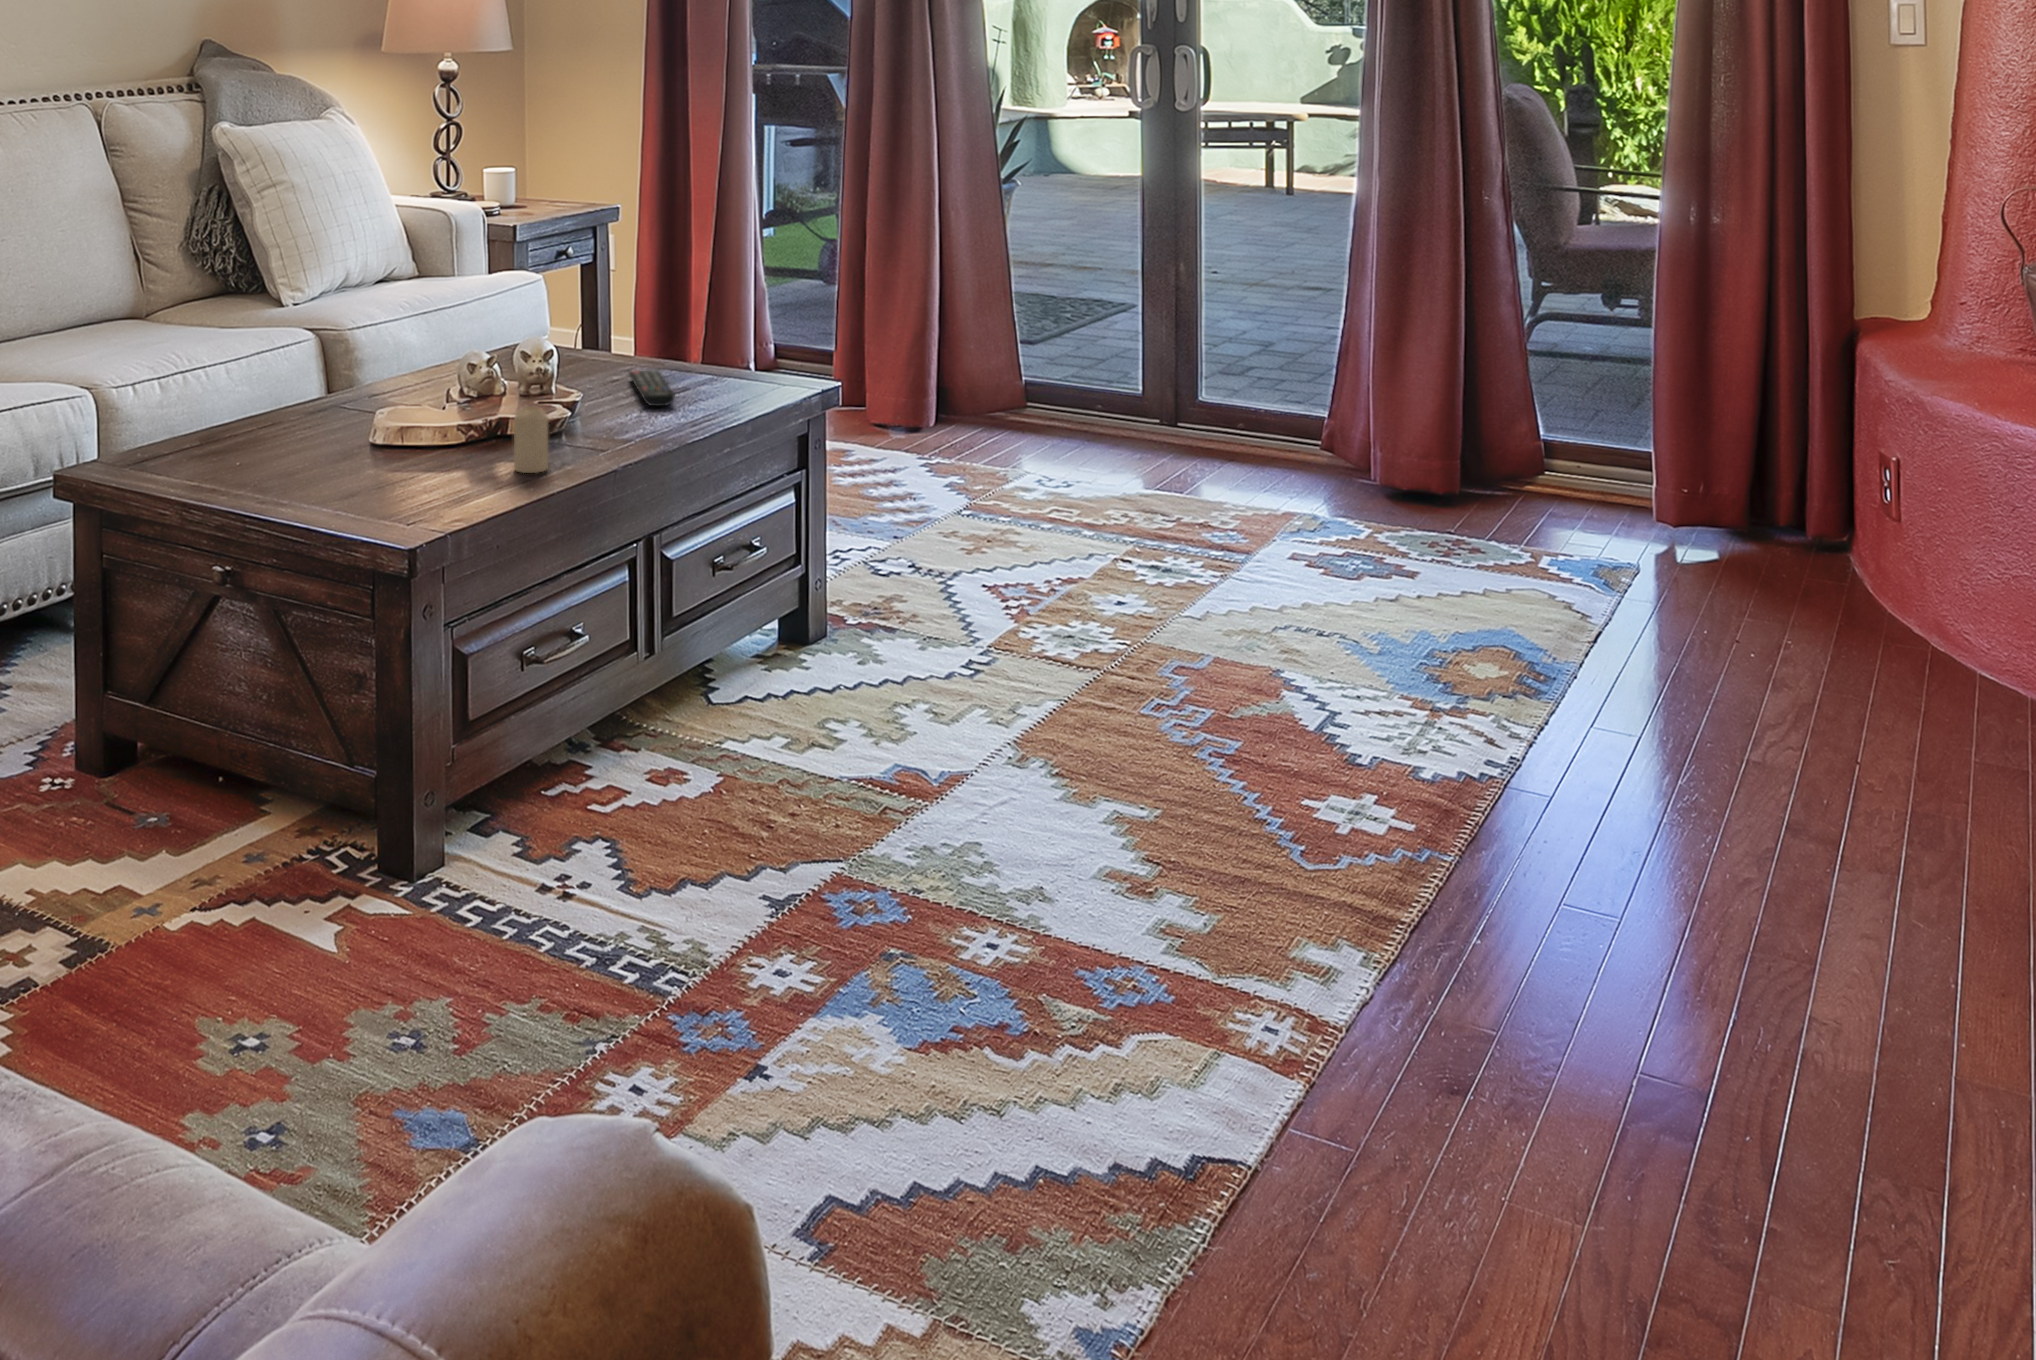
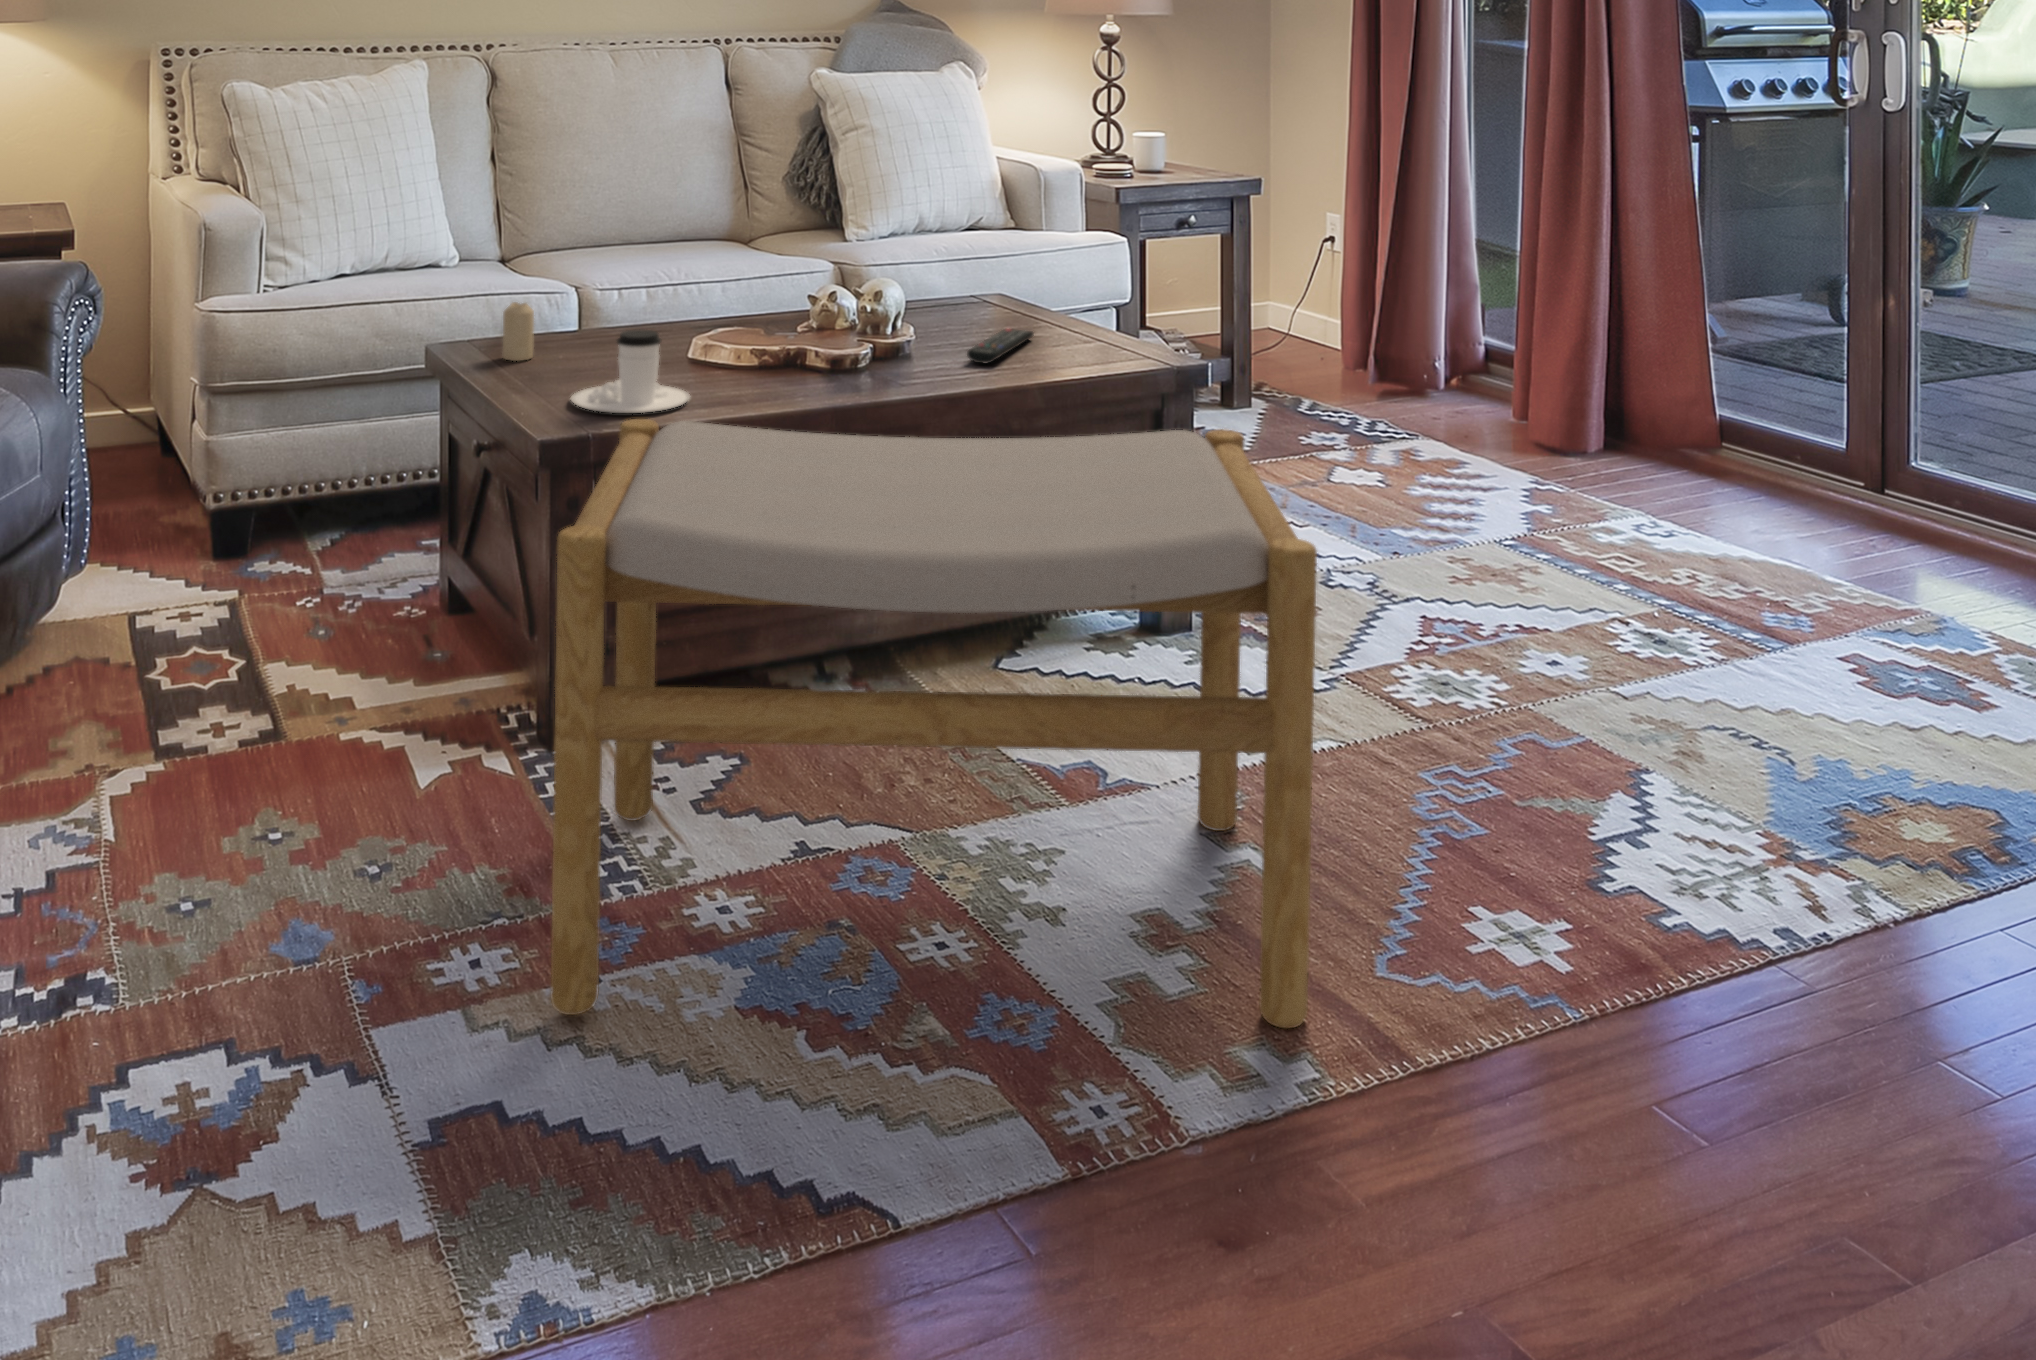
candle: present [514,406,548,473] -> present [503,302,534,361]
coffee cup: none [333,411,463,505] -> present [571,330,690,413]
footstool: none [559,428,1325,1108] -> present [551,419,1317,1028]

